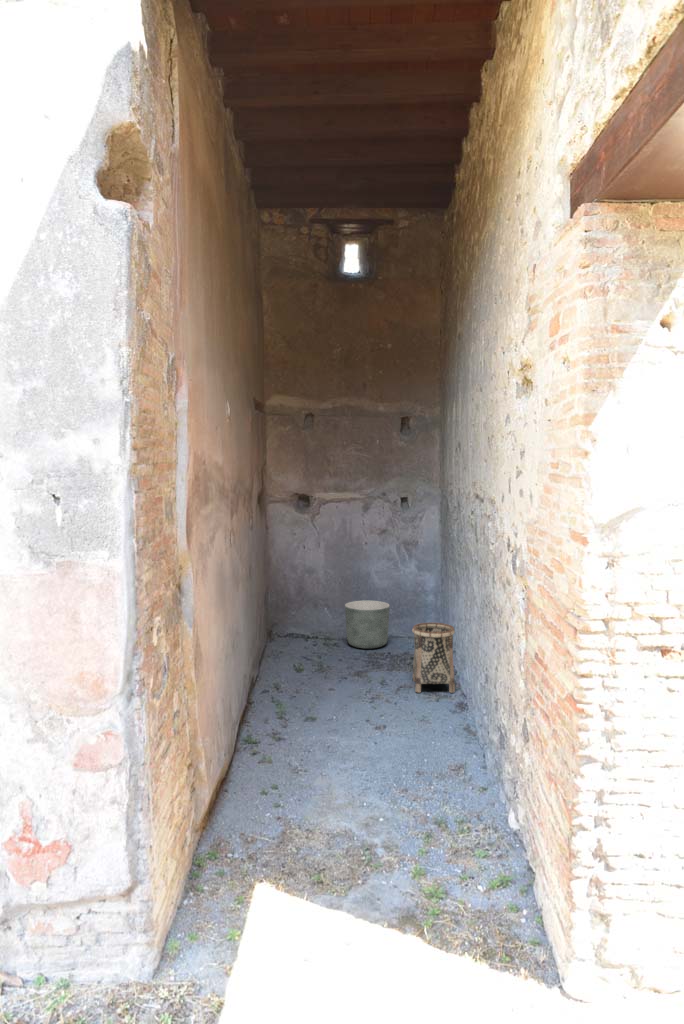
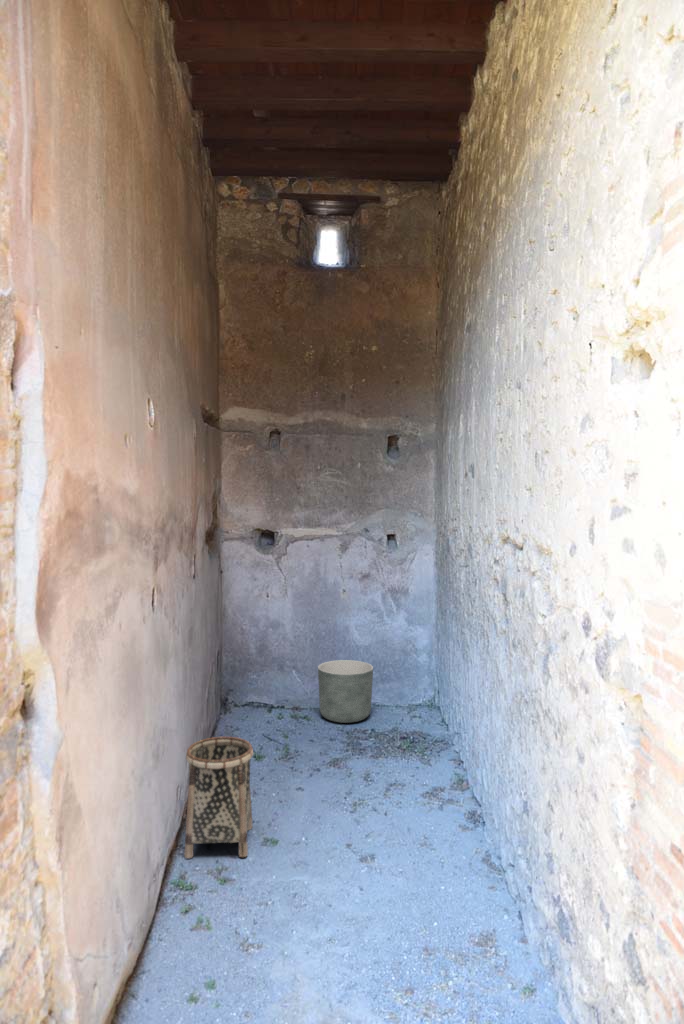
basket: present [412,623,455,693] -> present [184,737,253,858]

